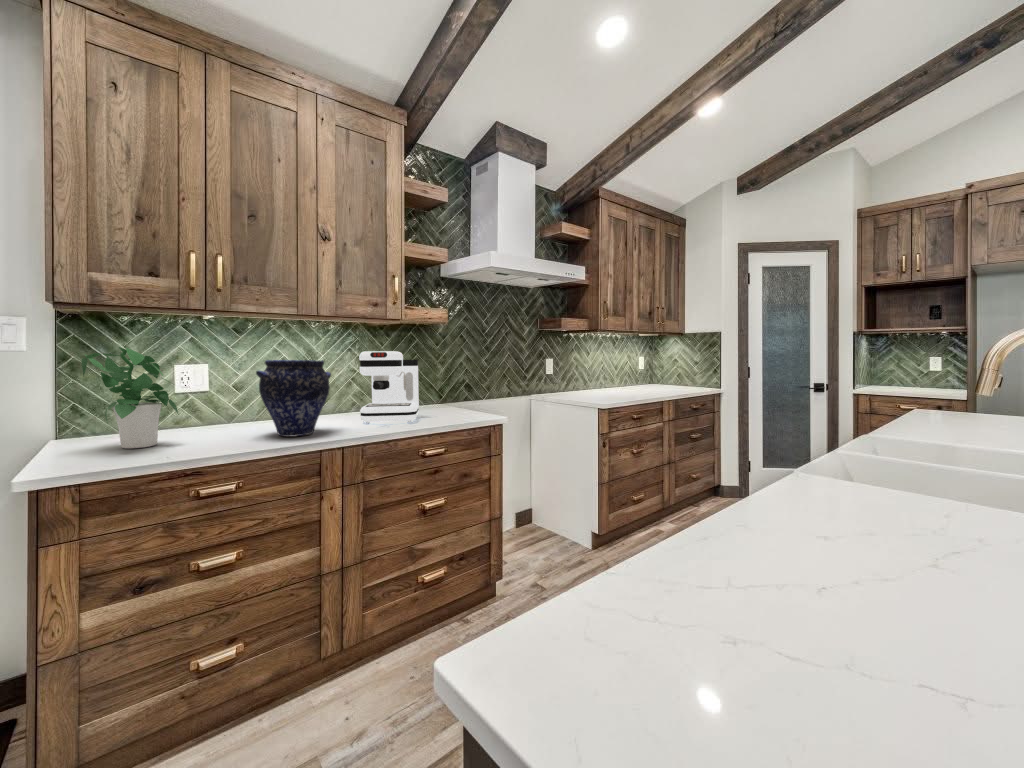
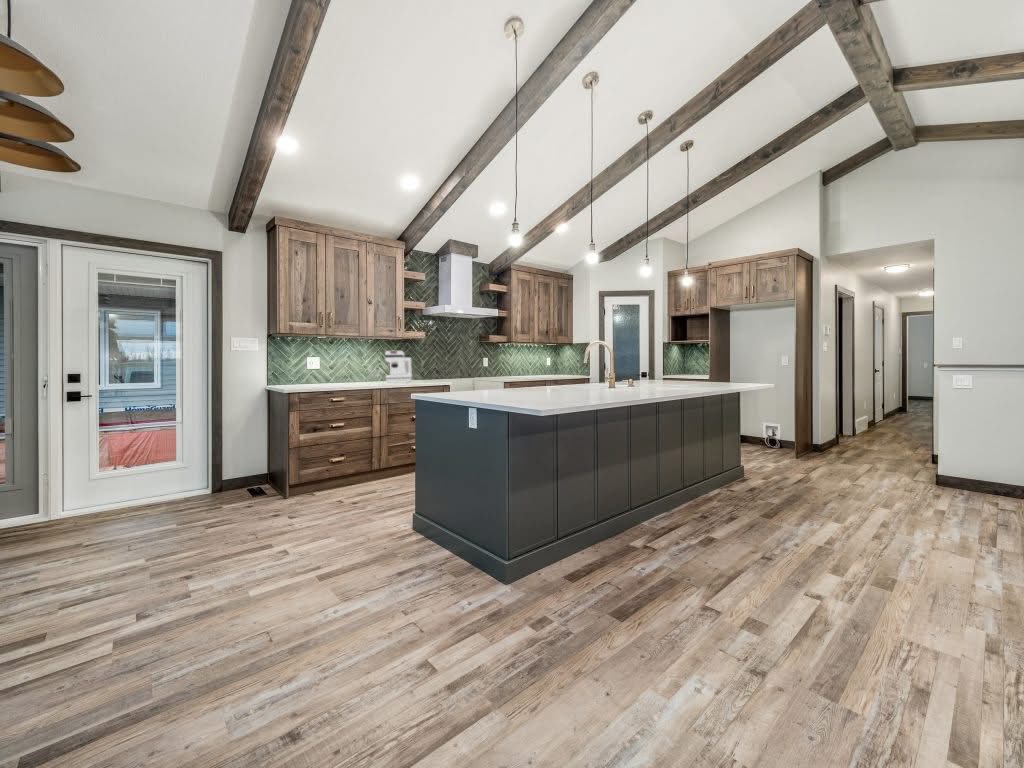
potted plant: present [82,347,178,448] -> none [287,347,318,386]
vase: present [256,360,331,437] -> none [346,353,374,384]

